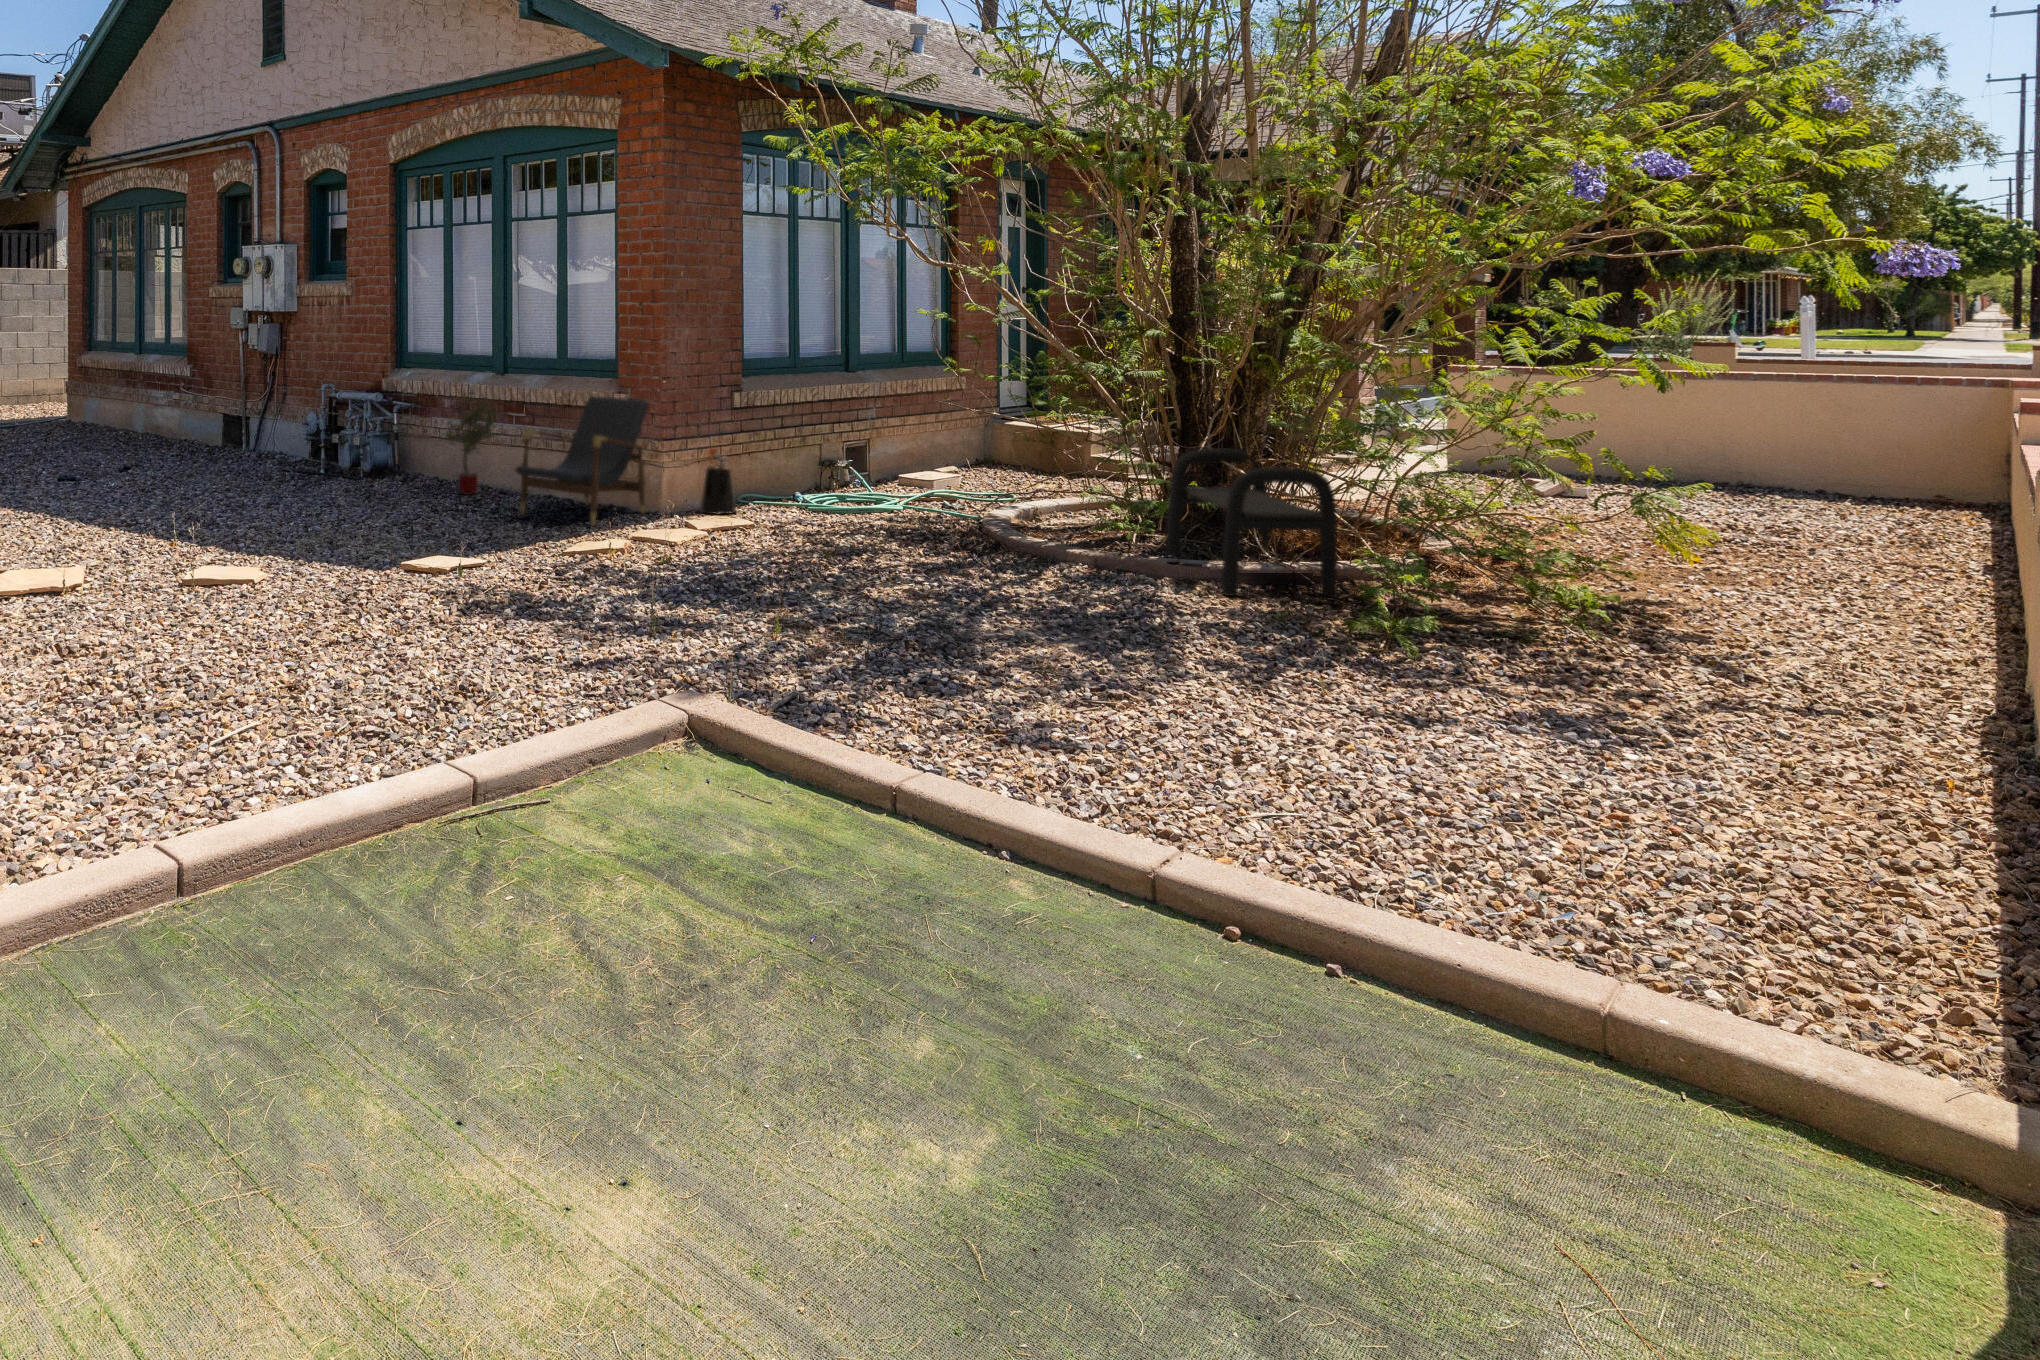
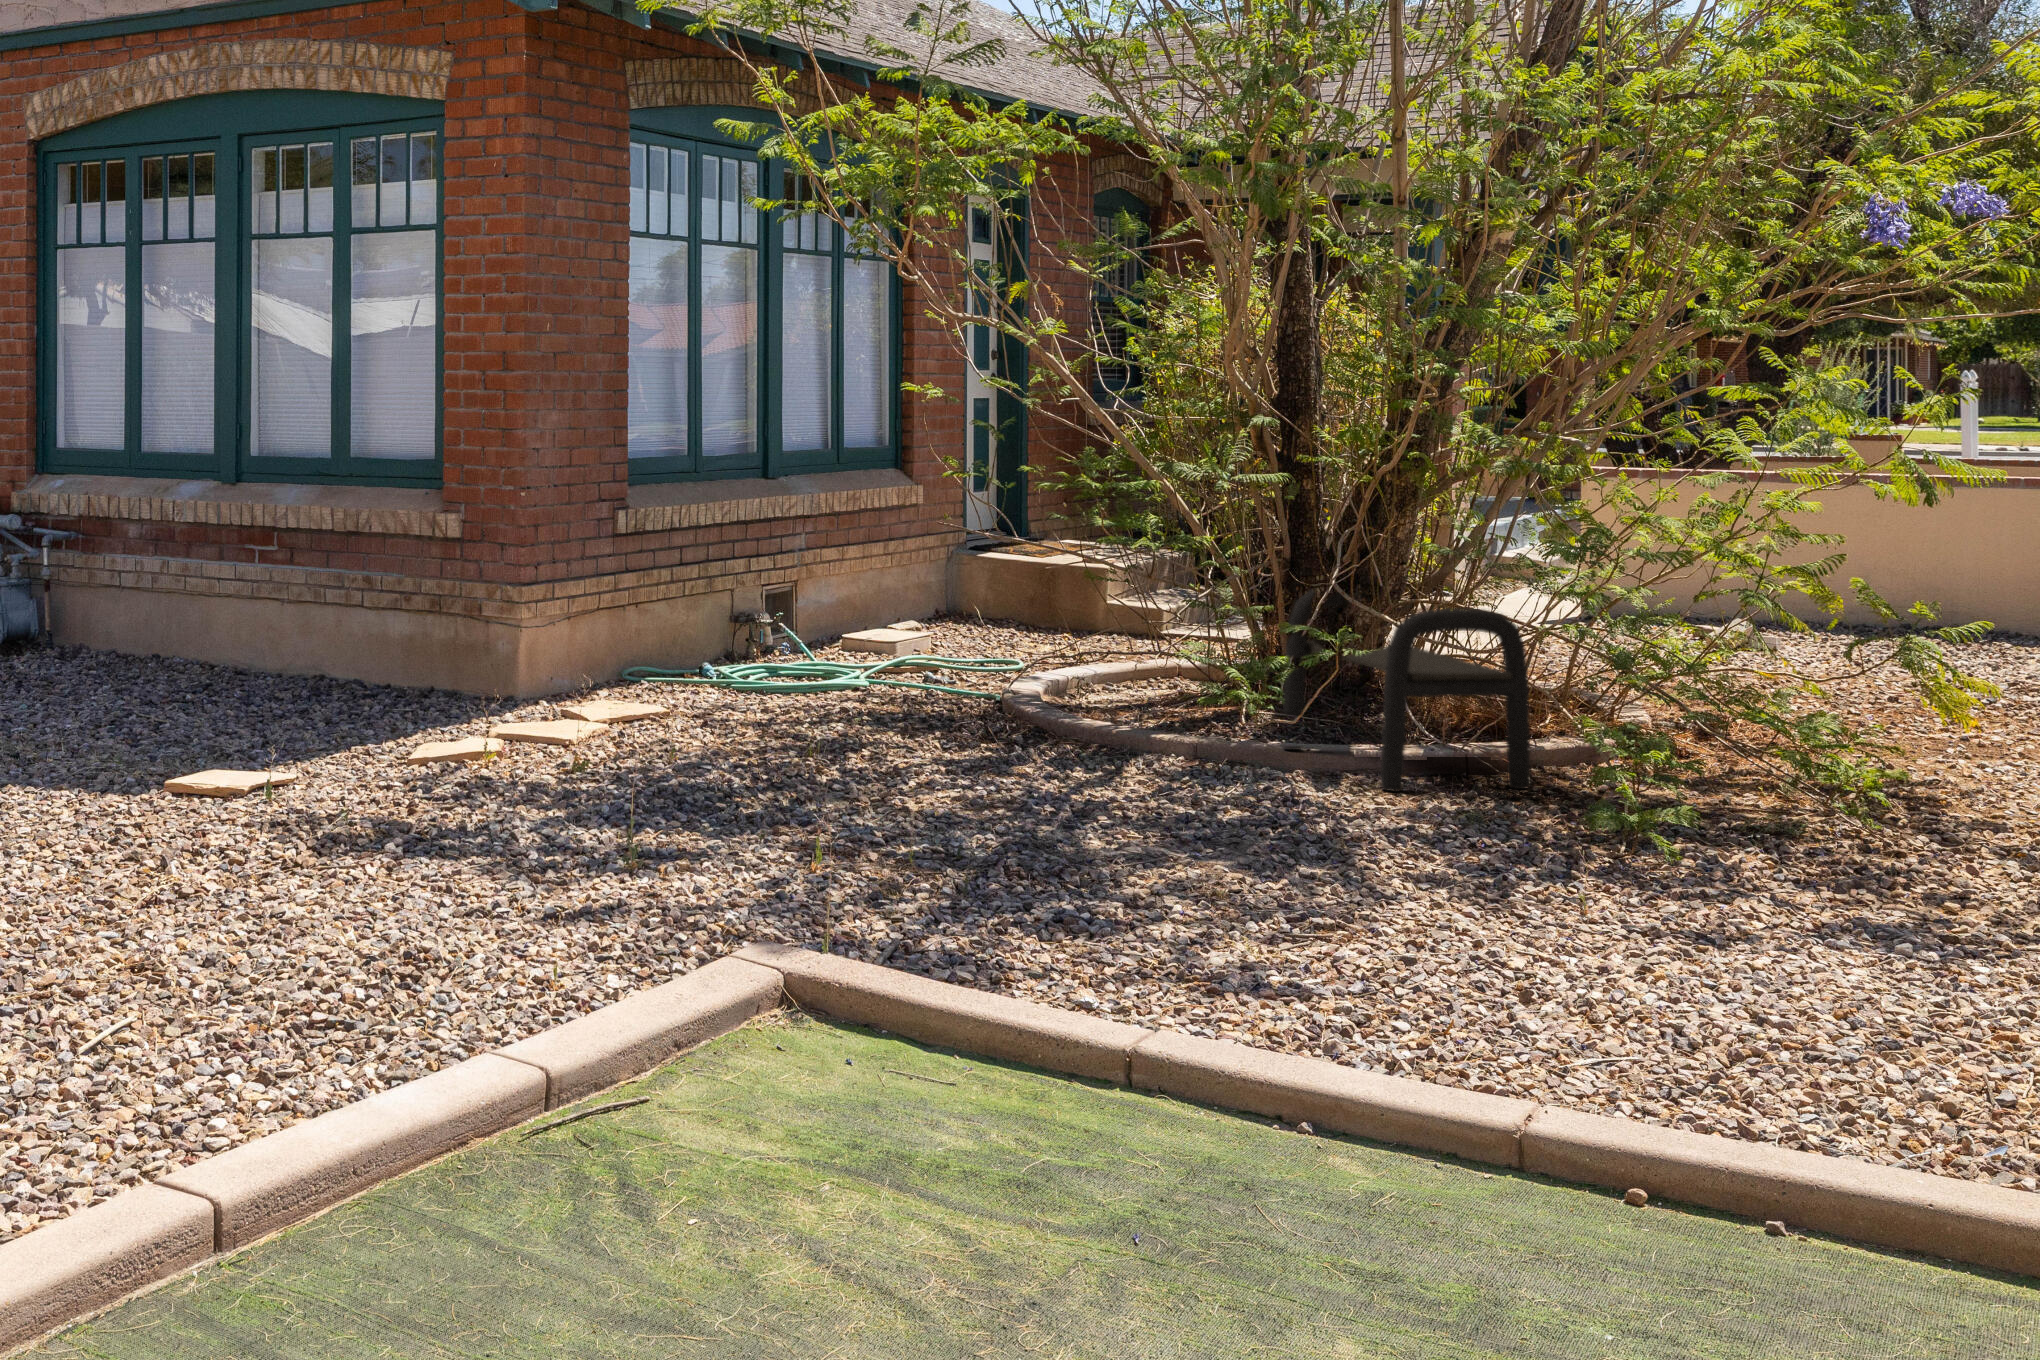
potted tree: present [446,392,502,495] -> none [143,511,247,676]
lounge chair: present [516,396,648,525] -> none [293,517,496,719]
watering can: present [700,448,736,514] -> none [572,593,629,698]

